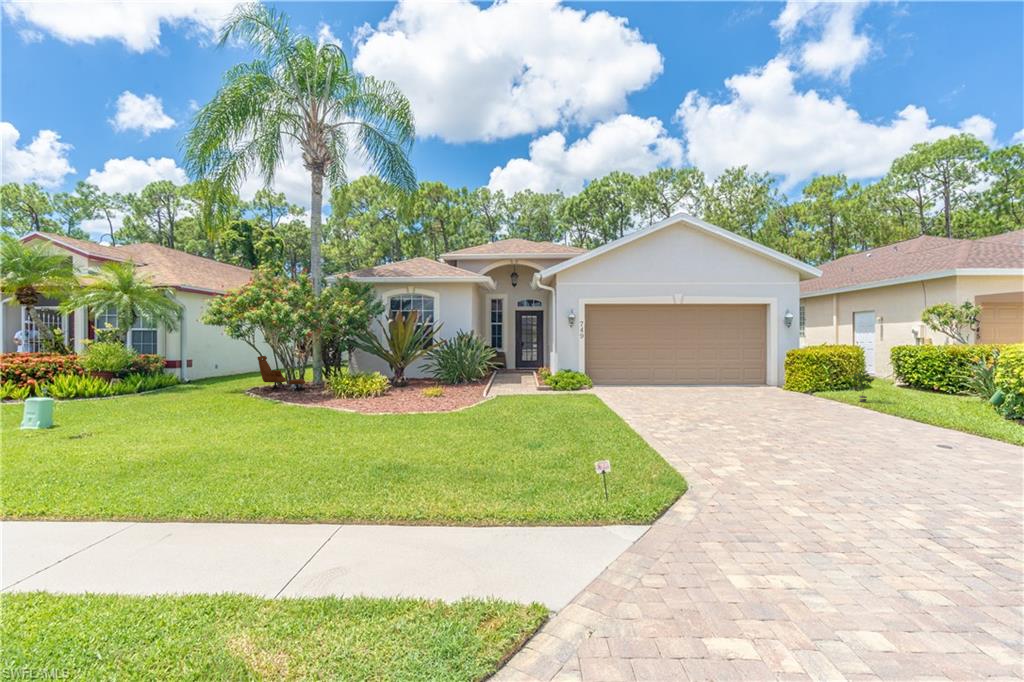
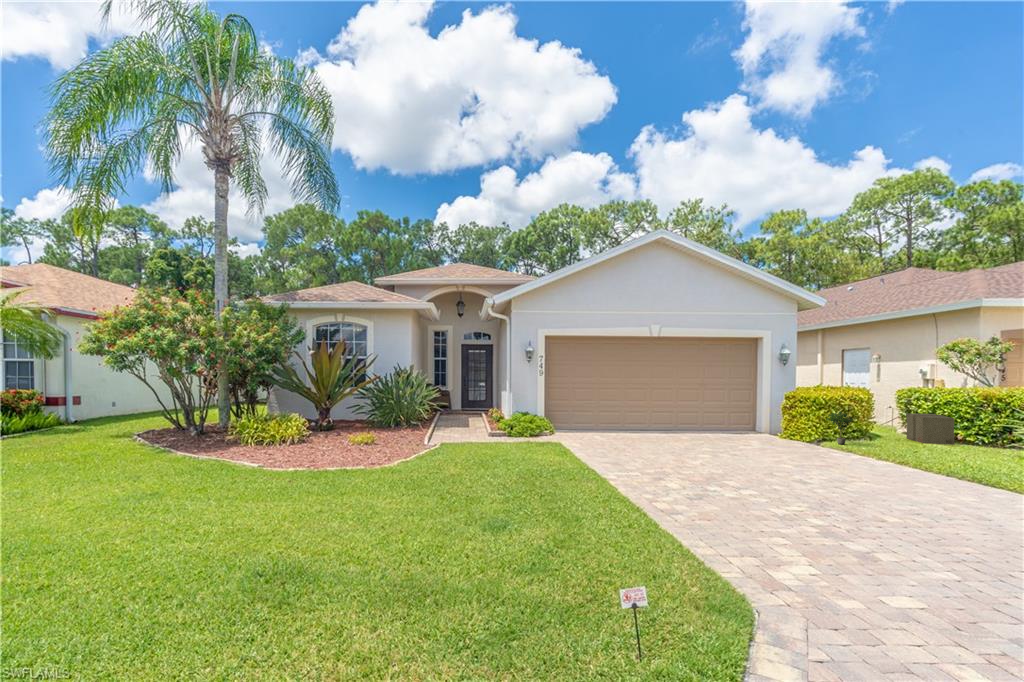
lounge chair: present [257,356,305,391] -> none [130,395,196,442]
cardboard box: none [936,374,984,404] -> present [906,413,955,445]

